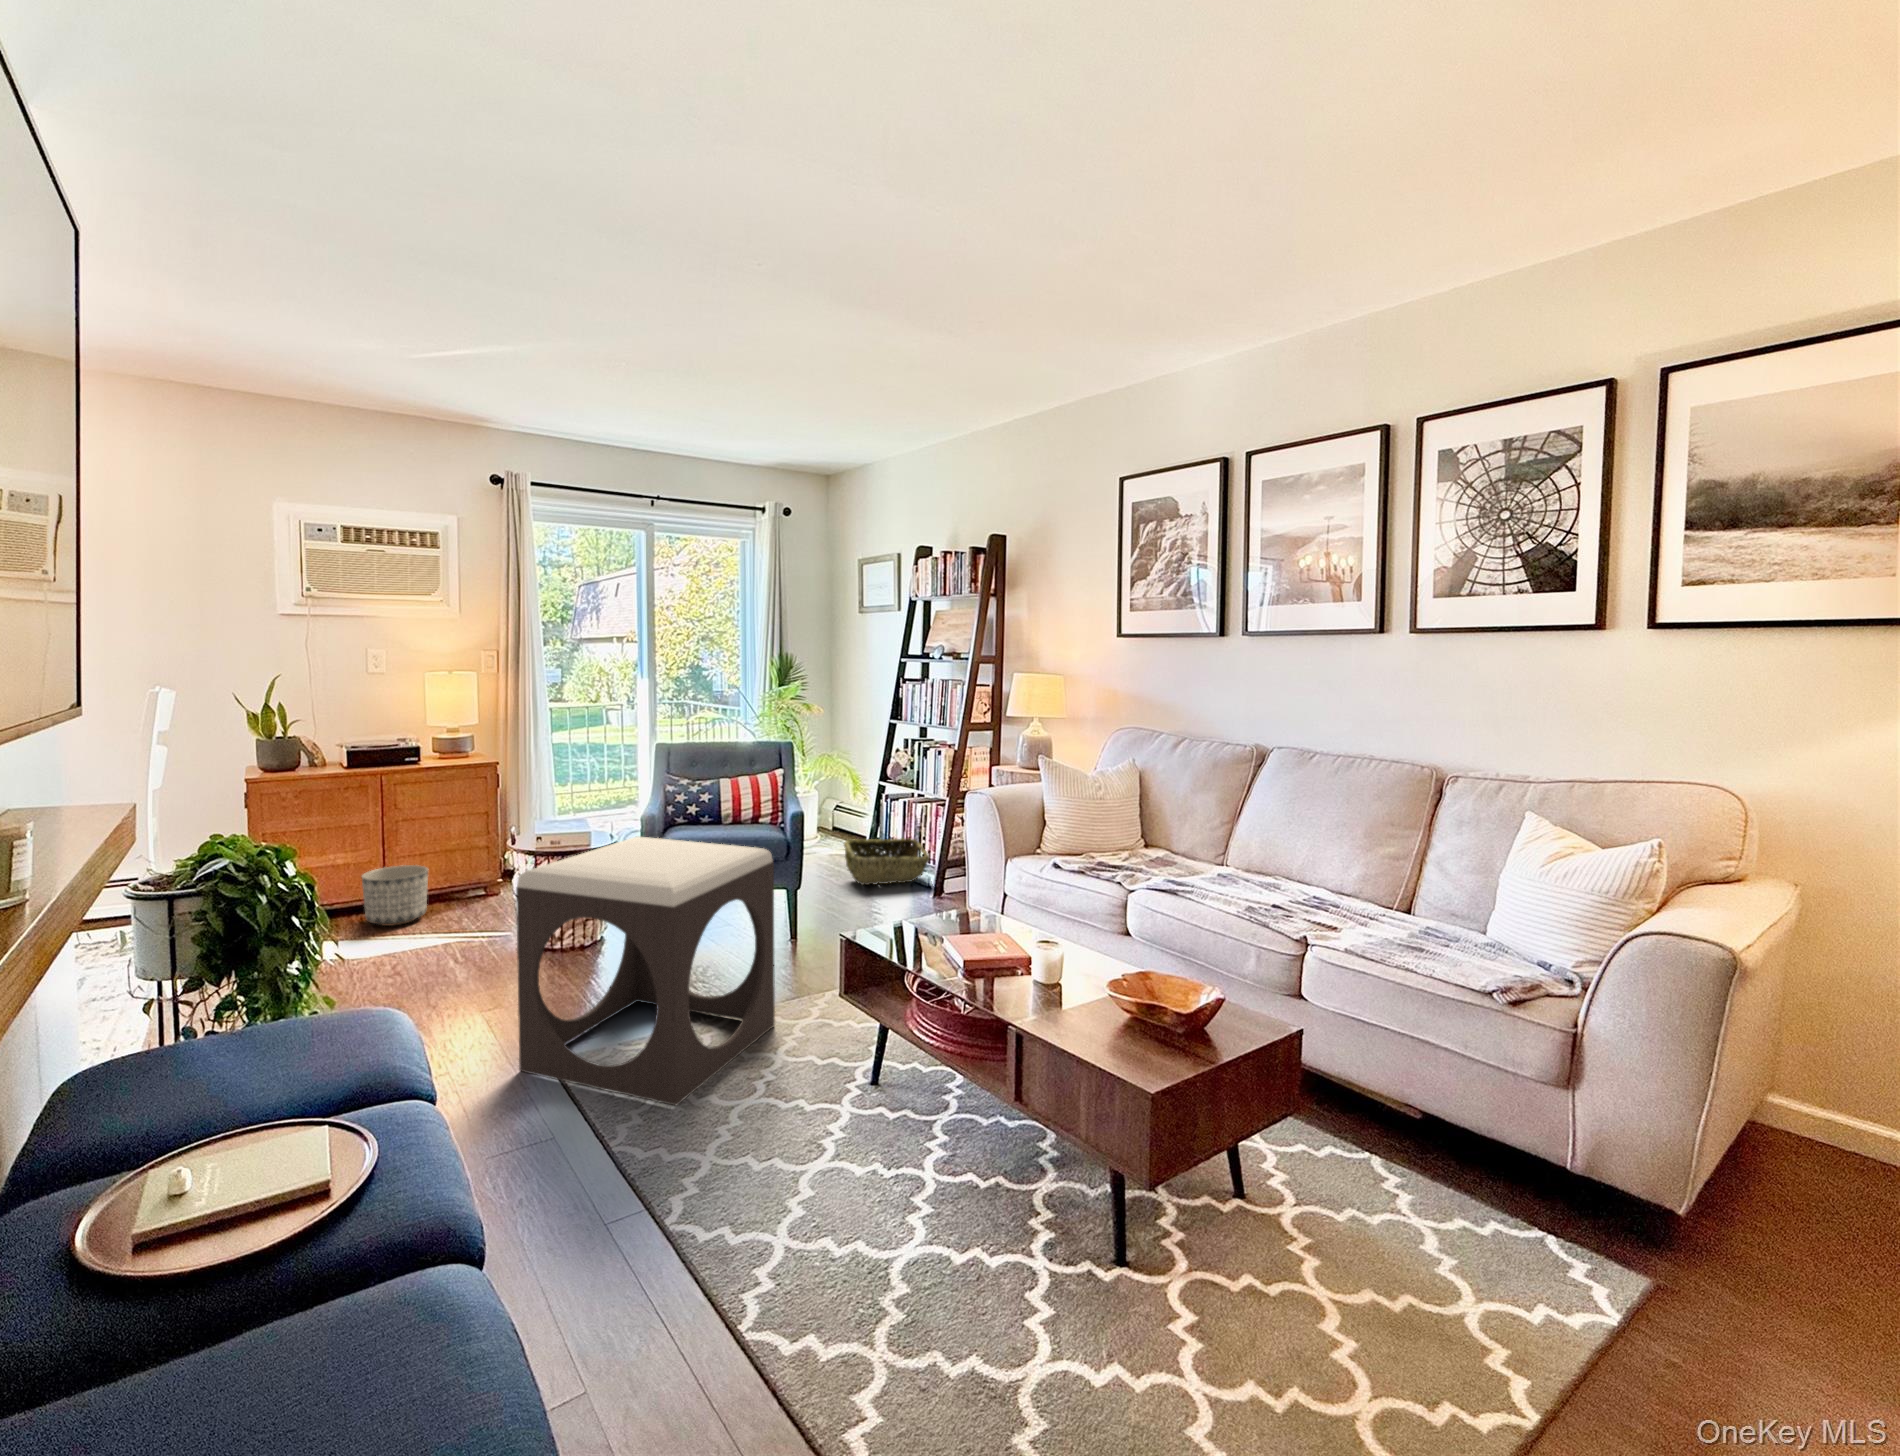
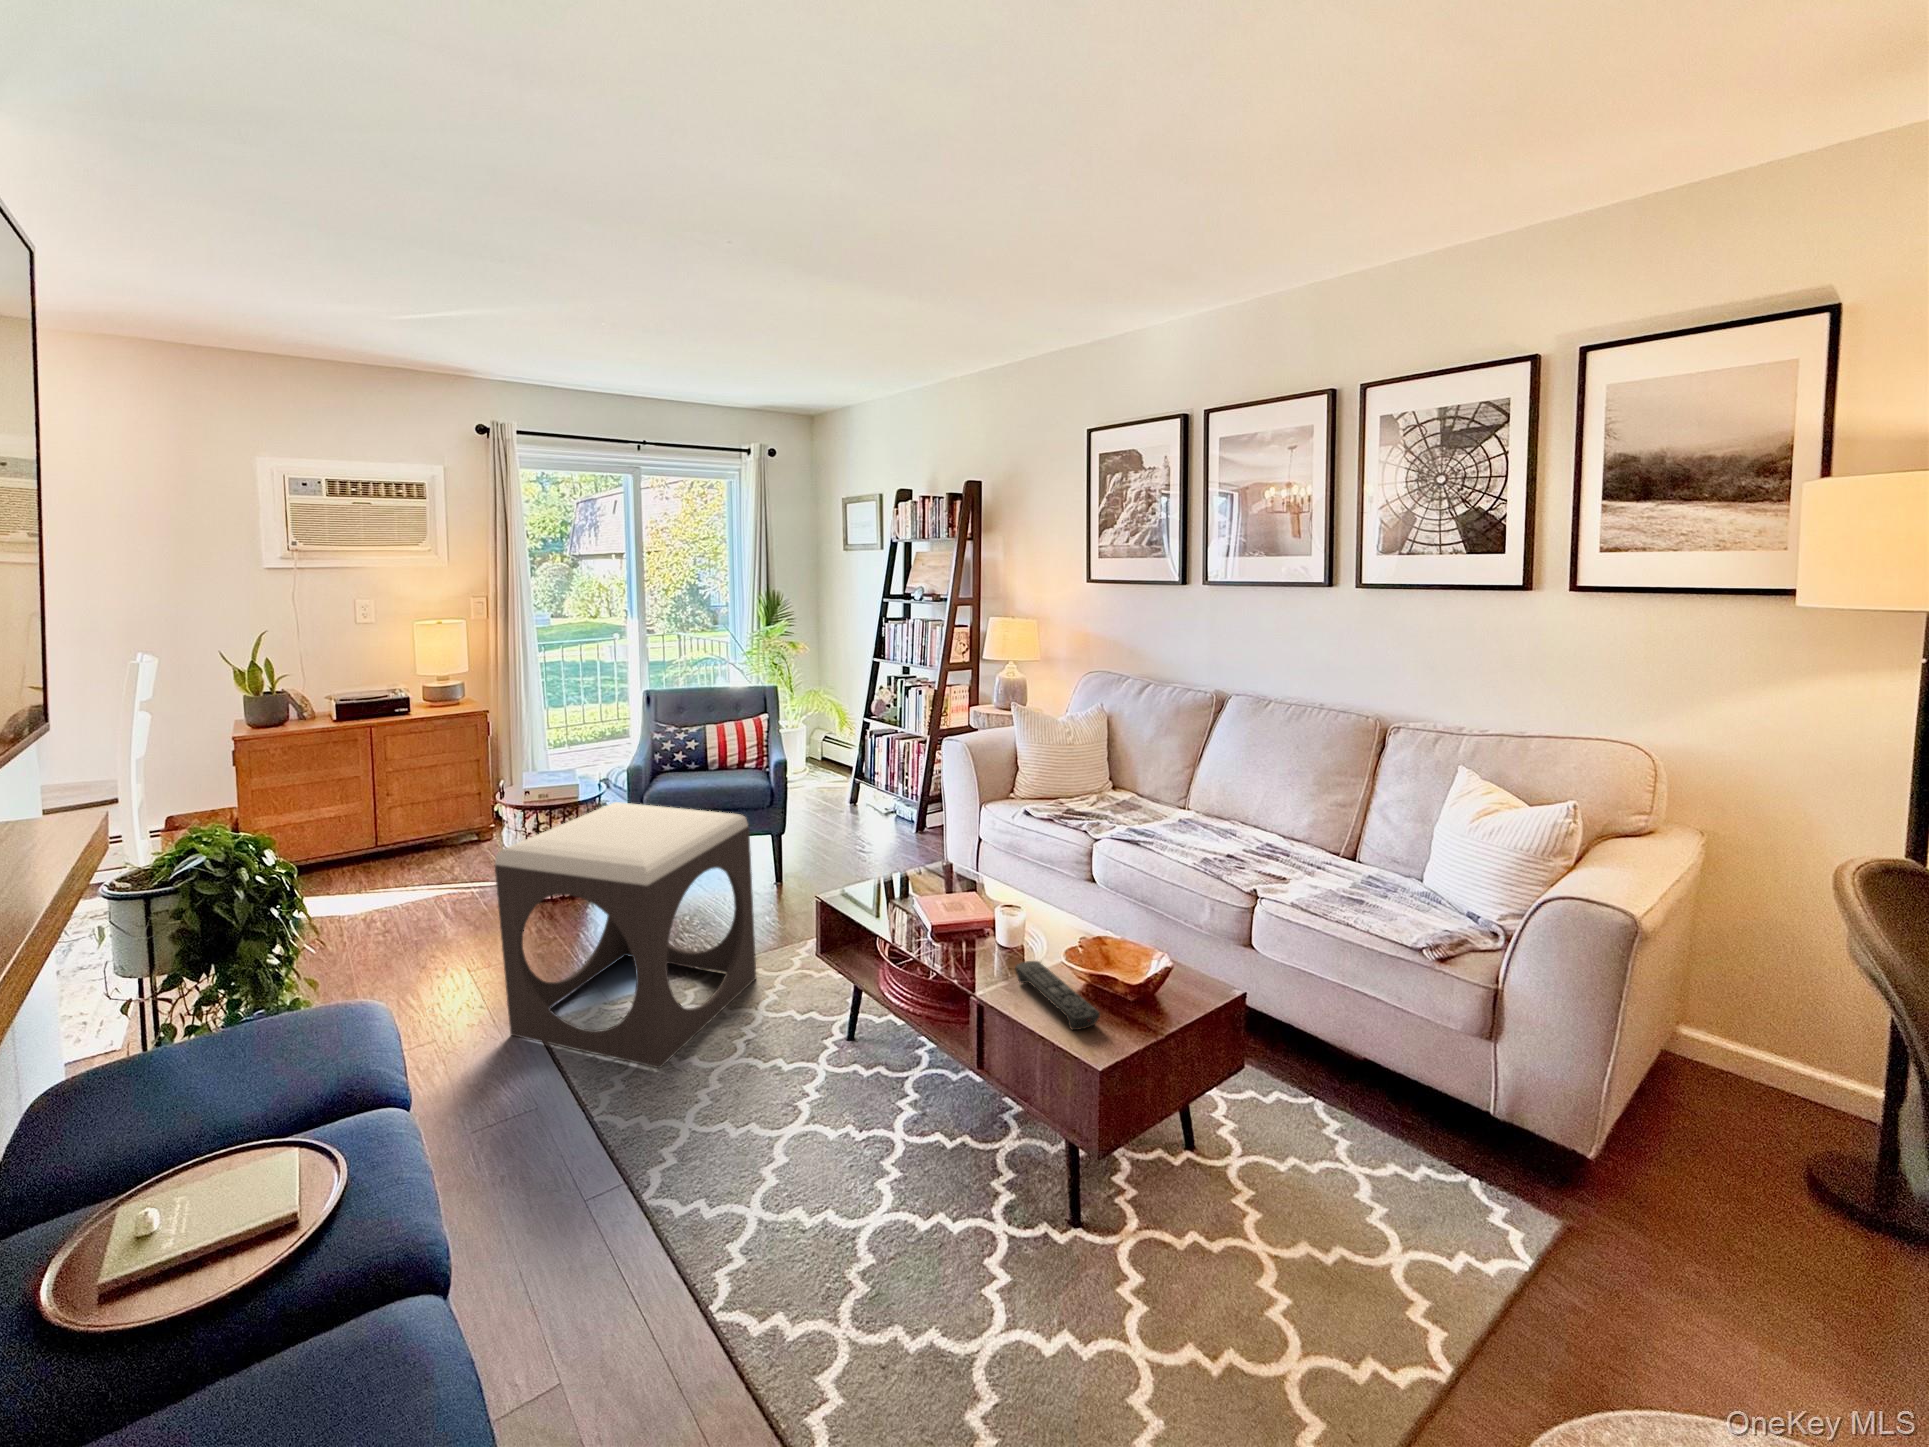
woven basket: present [844,838,930,885] -> none [826,775,910,823]
planter: present [362,865,428,926] -> none [356,819,423,879]
remote control: none [1056,987,1147,1051] -> present [1015,961,1100,1030]

